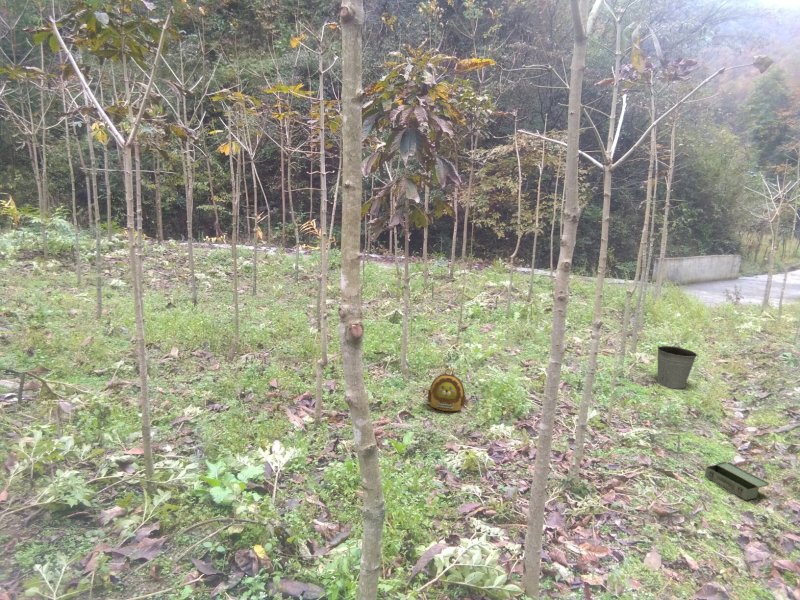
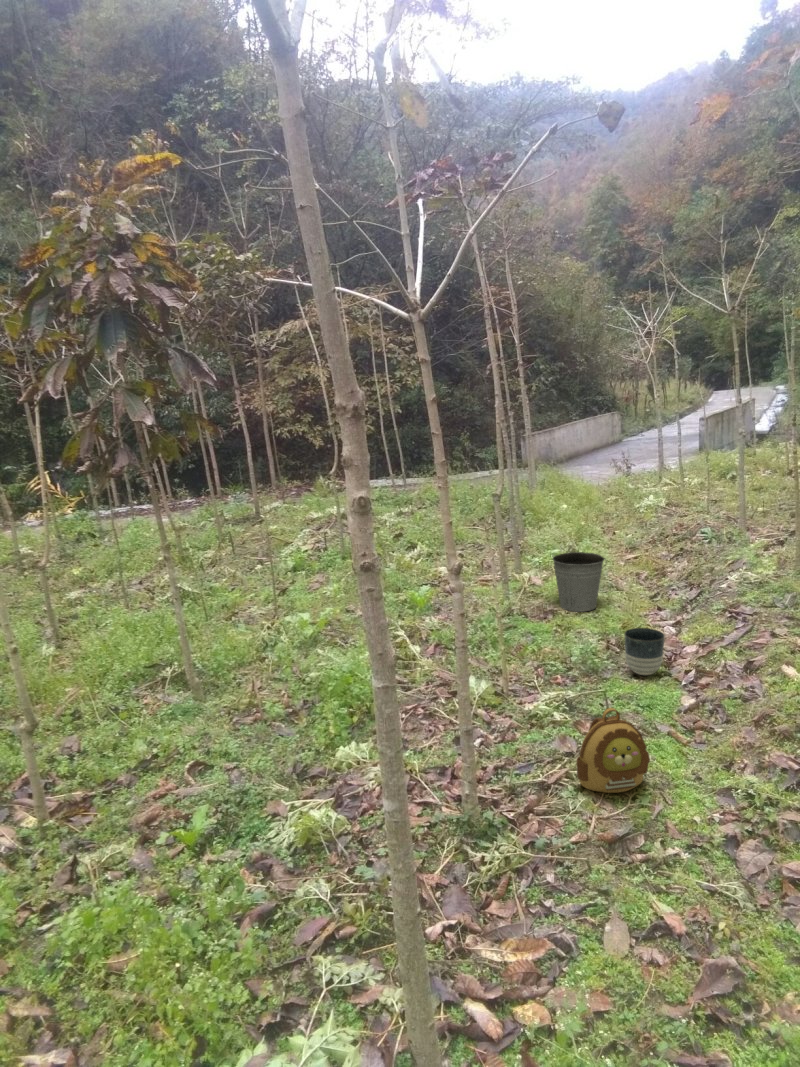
backpack: present [428,368,465,411] -> present [577,708,650,793]
planter: none [698,403,731,436] -> present [624,628,665,675]
toolbox: present [705,462,769,500] -> none [653,716,737,771]

